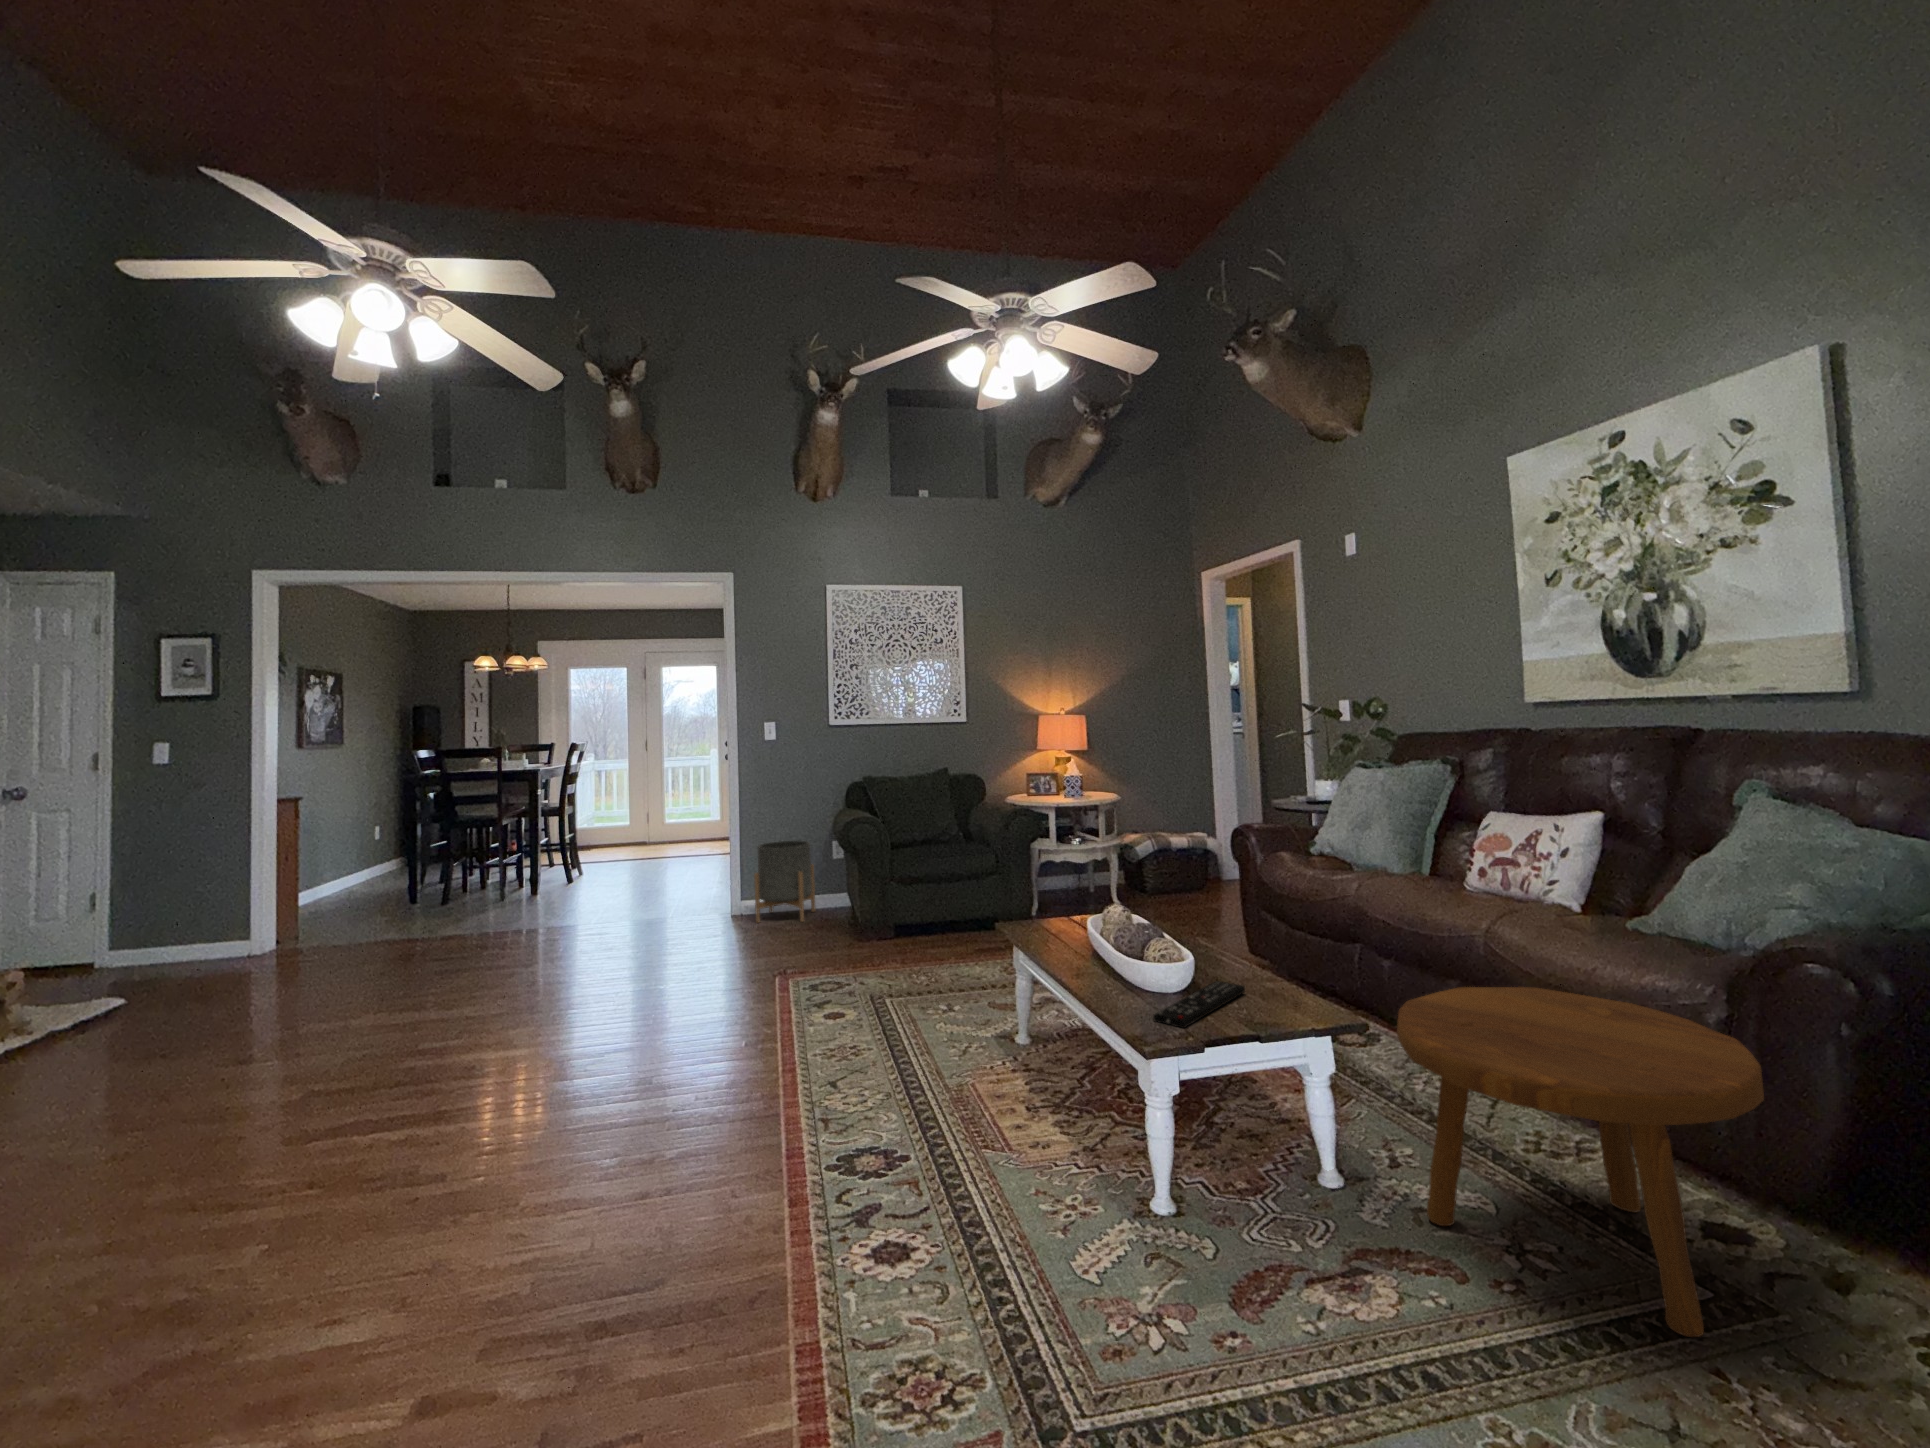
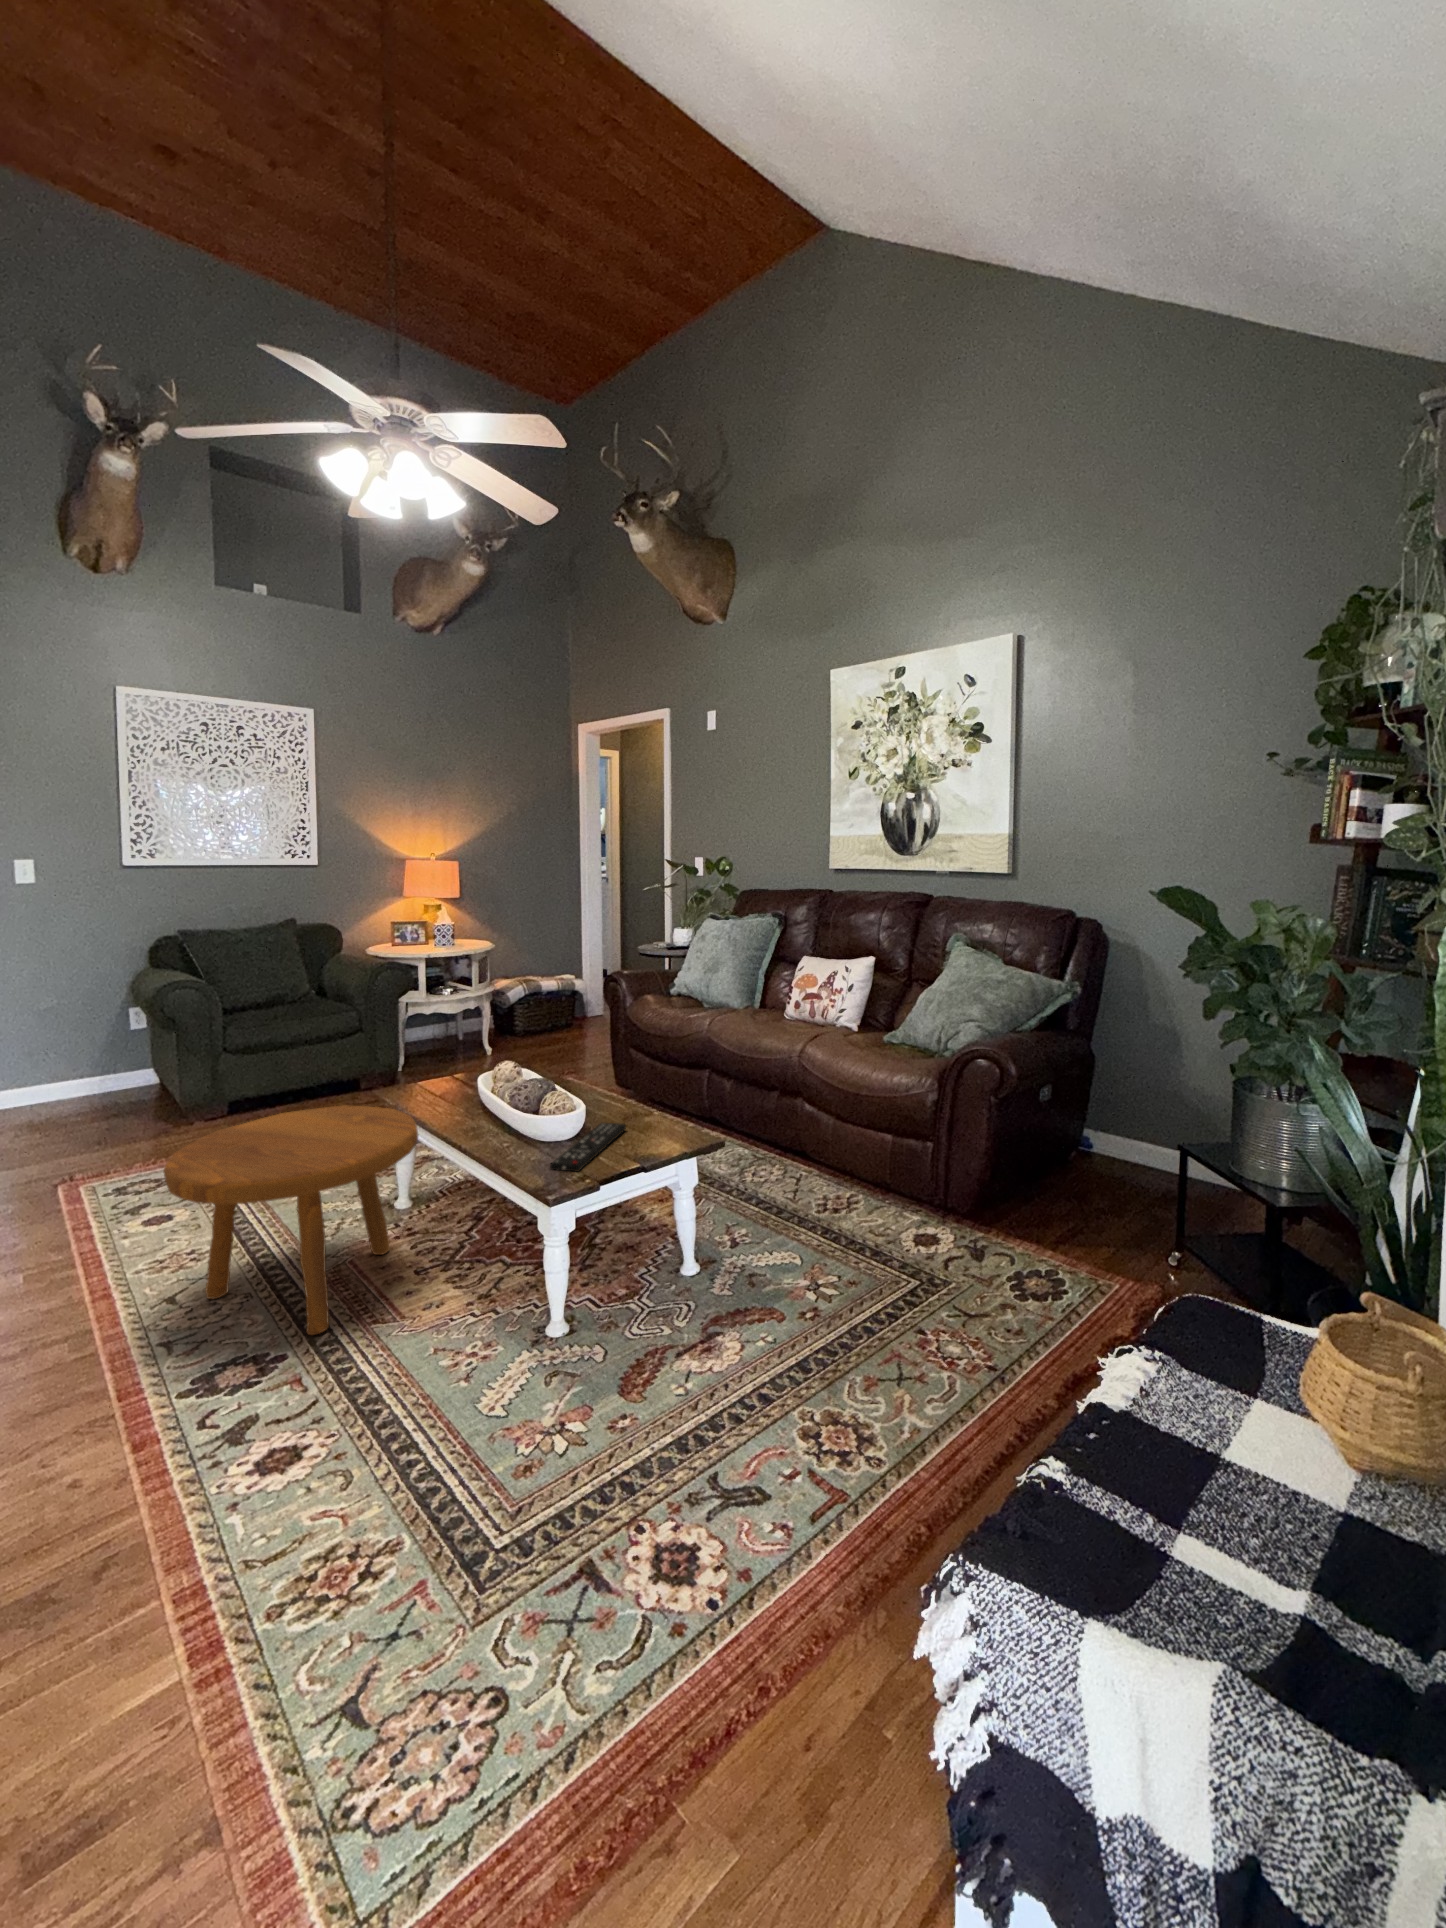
planter: present [754,841,816,923] -> none [29,1016,124,1120]
footstool: present [1397,987,1764,1337] -> present [163,1105,418,1335]

